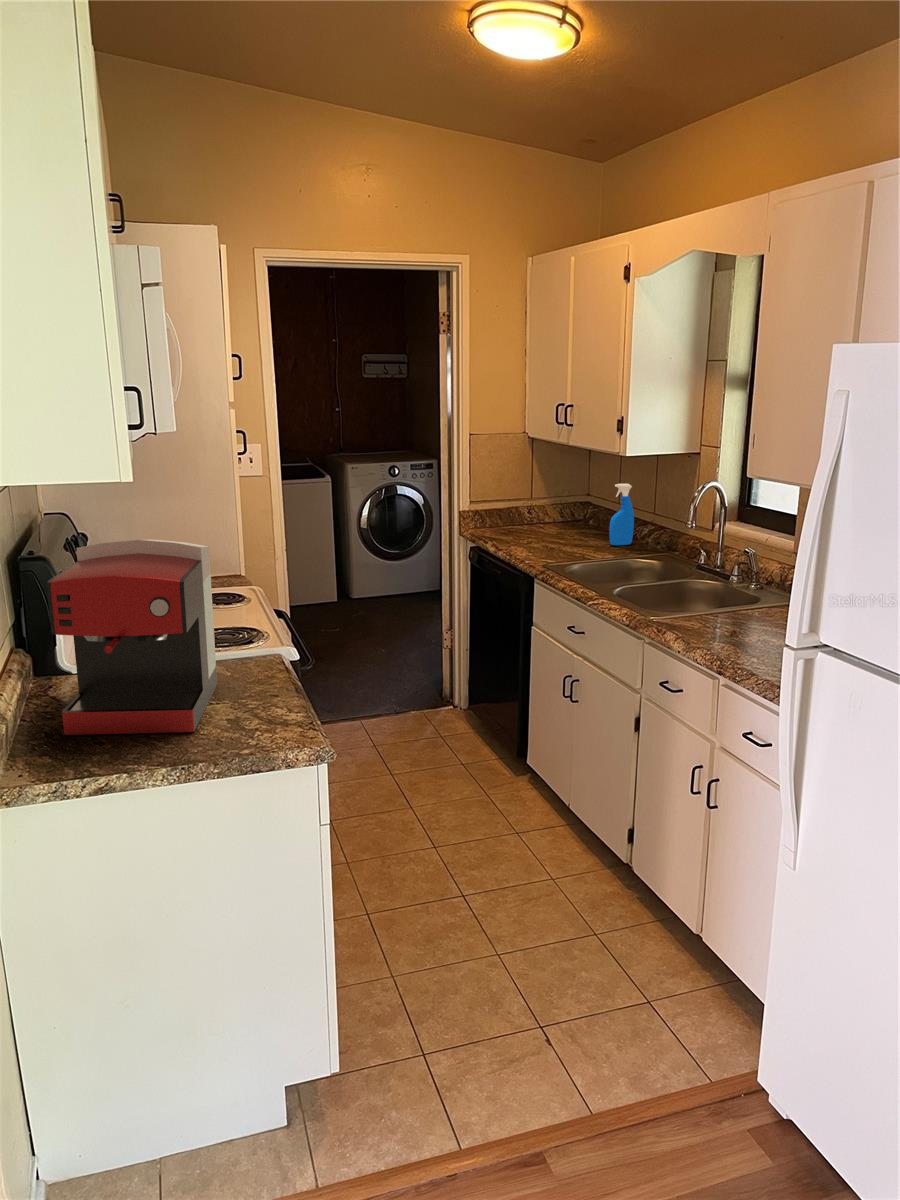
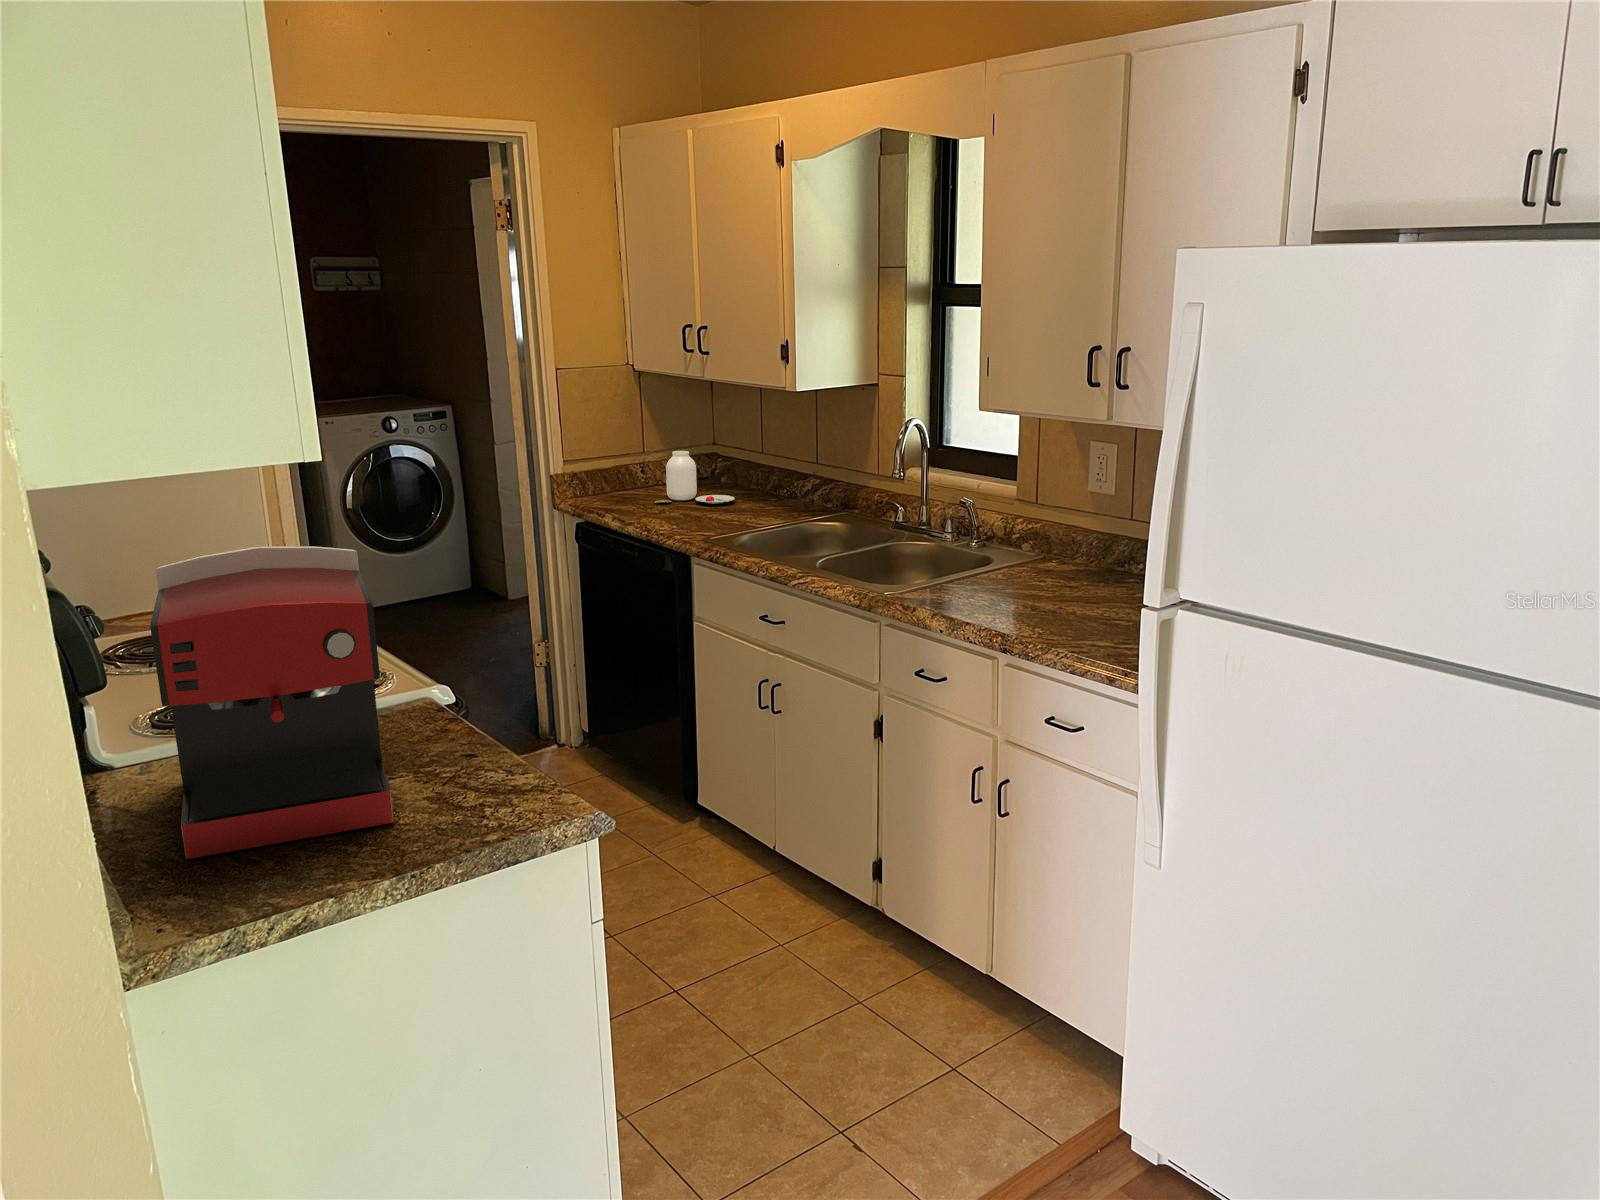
spray bottle: present [609,484,634,545] -> none [766,425,795,507]
jar: none [529,498,588,539] -> present [655,451,735,504]

